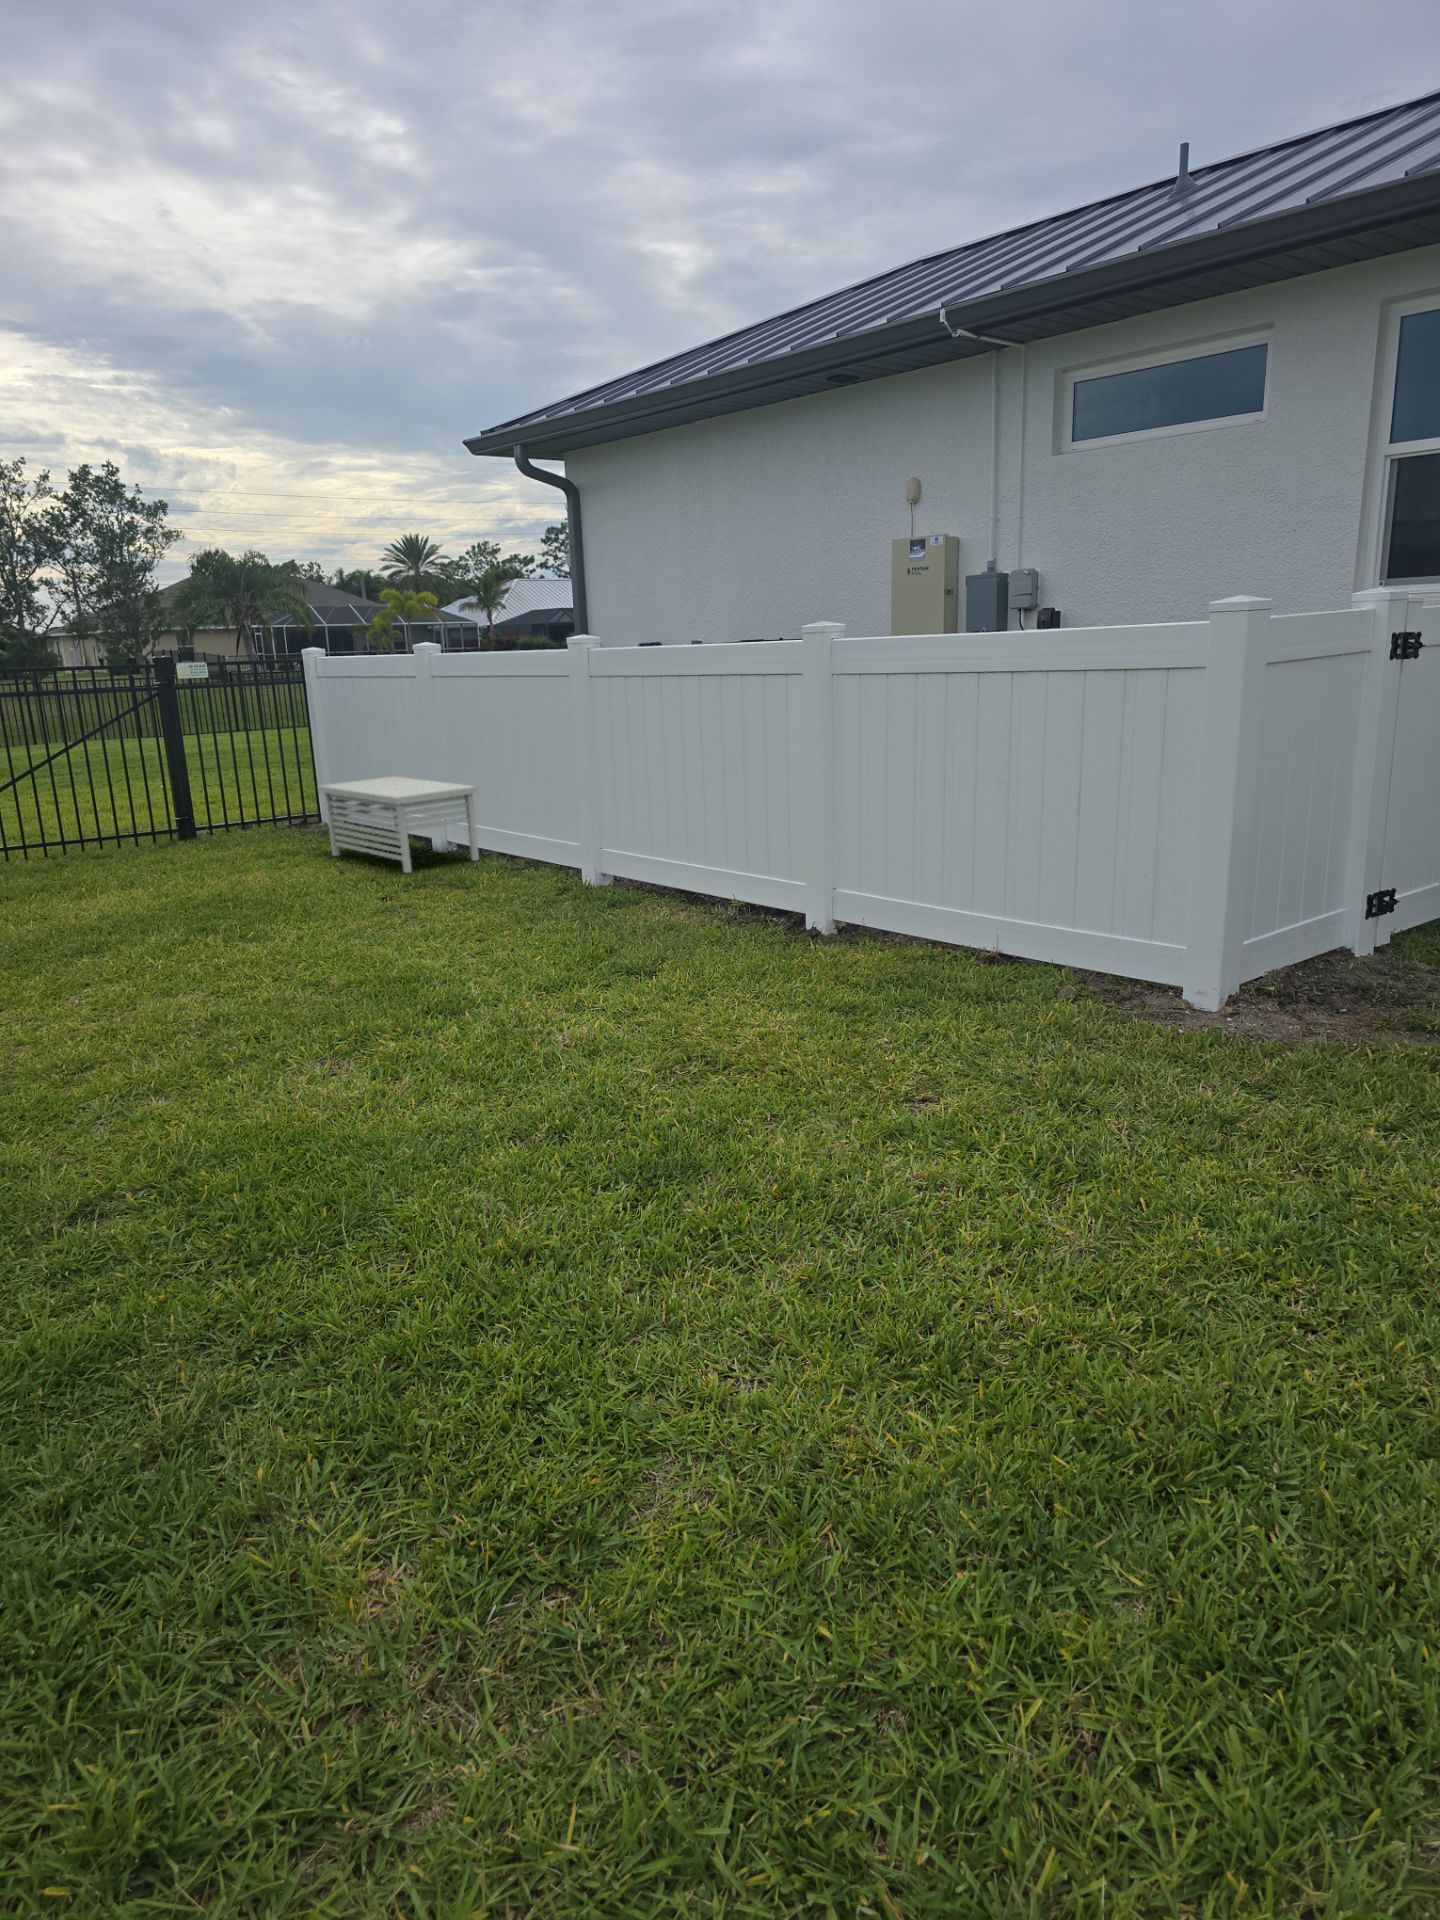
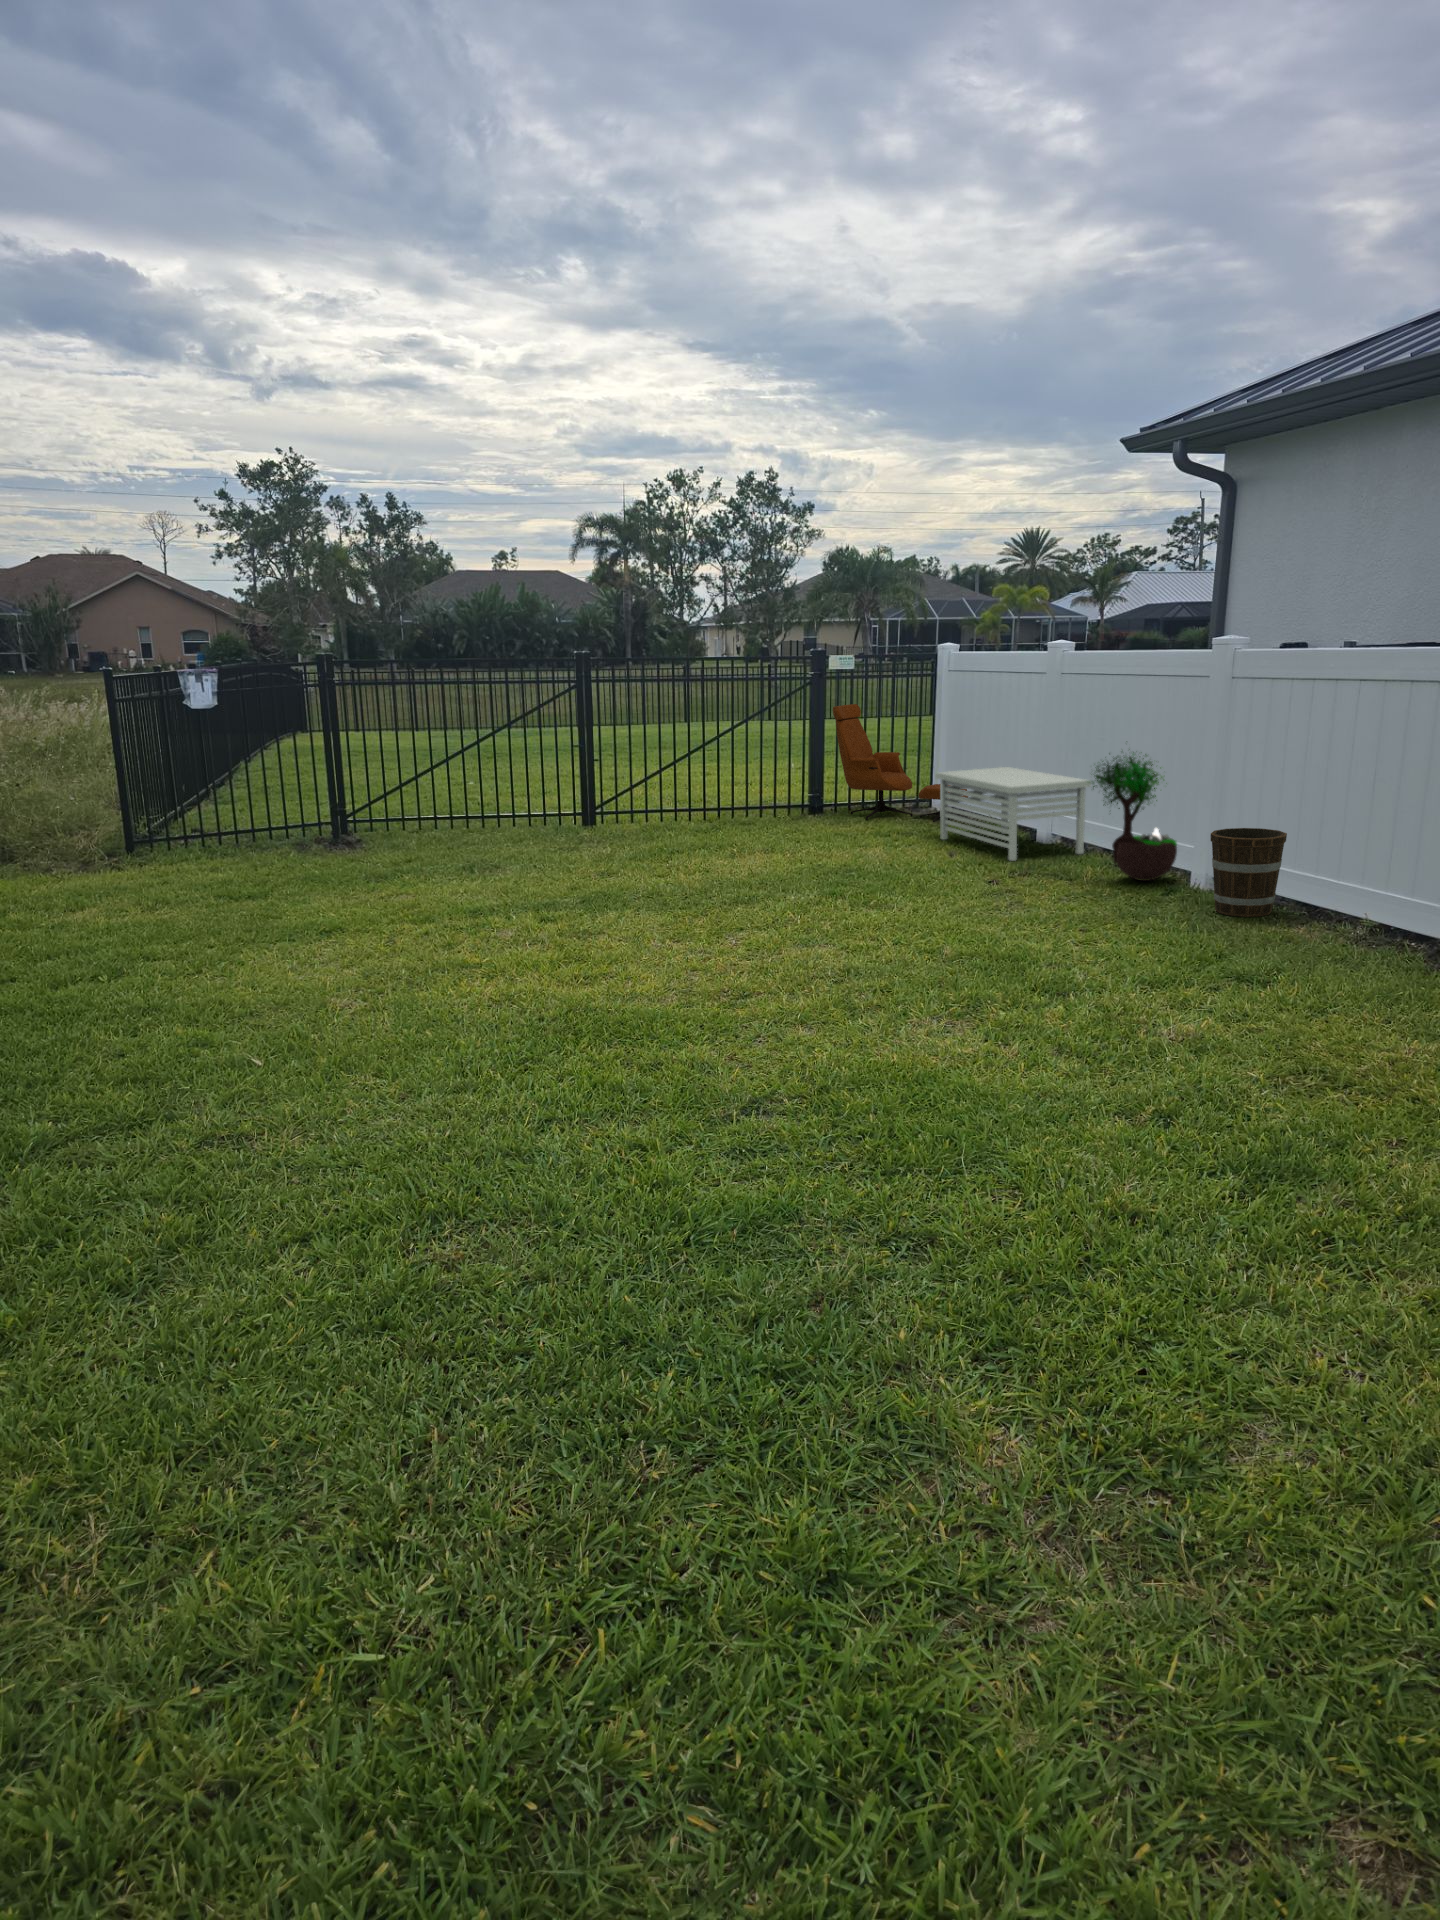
lounge chair: none [196,716,362,841] -> present [833,704,968,822]
potted tree: none [469,746,565,883] -> present [1086,752,1177,881]
bucket: none [589,825,657,910] -> present [1210,828,1287,917]

